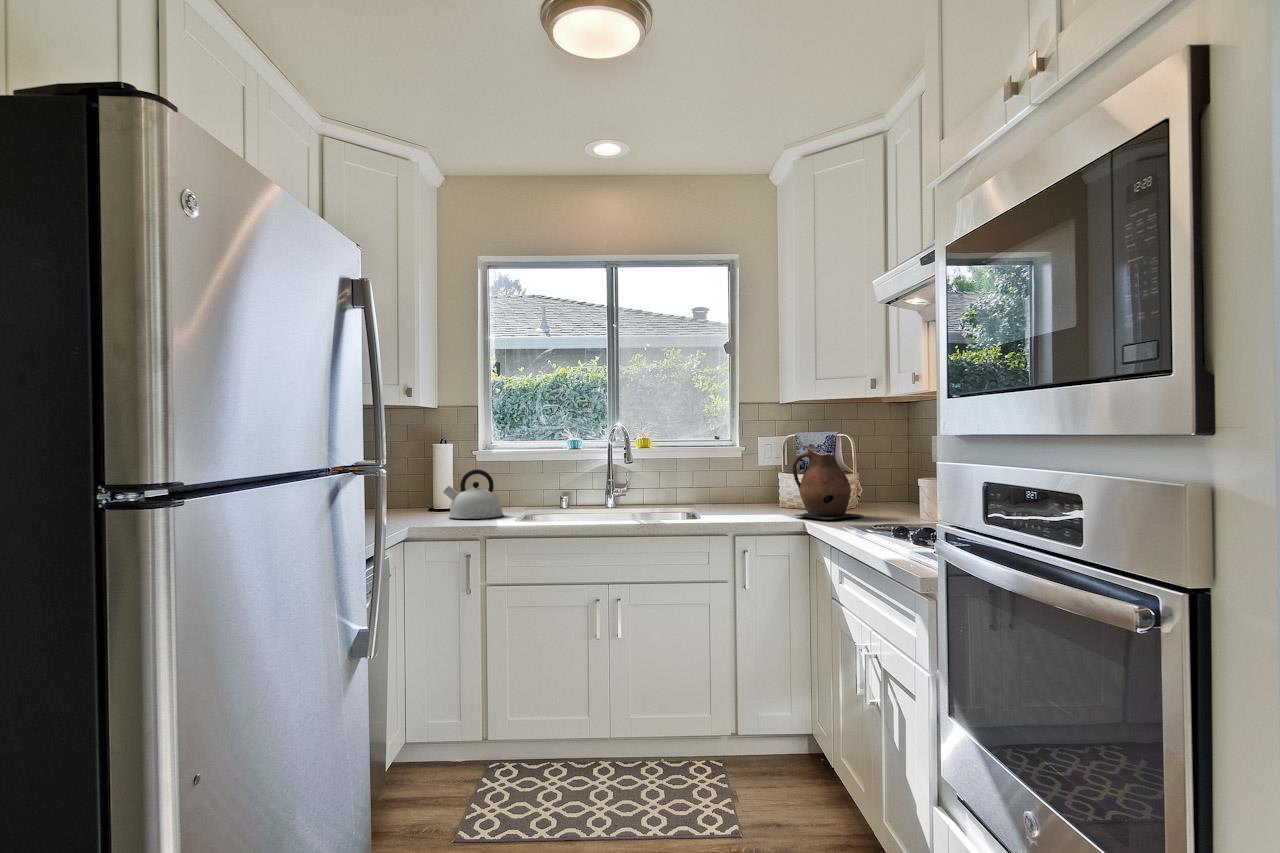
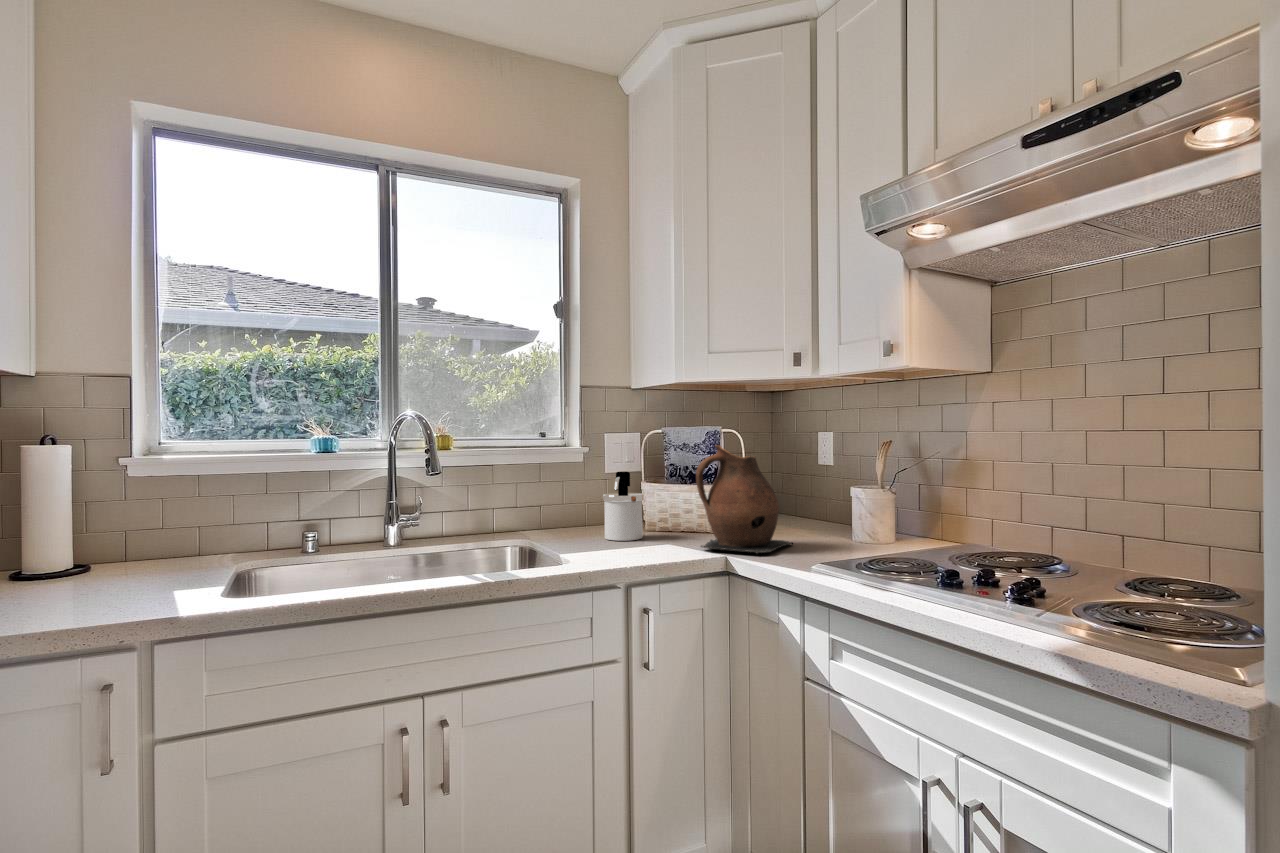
soap dispenser: none [743,464,771,511] -> present [603,471,644,541]
kettle: present [443,469,503,519] -> none [49,494,193,596]

